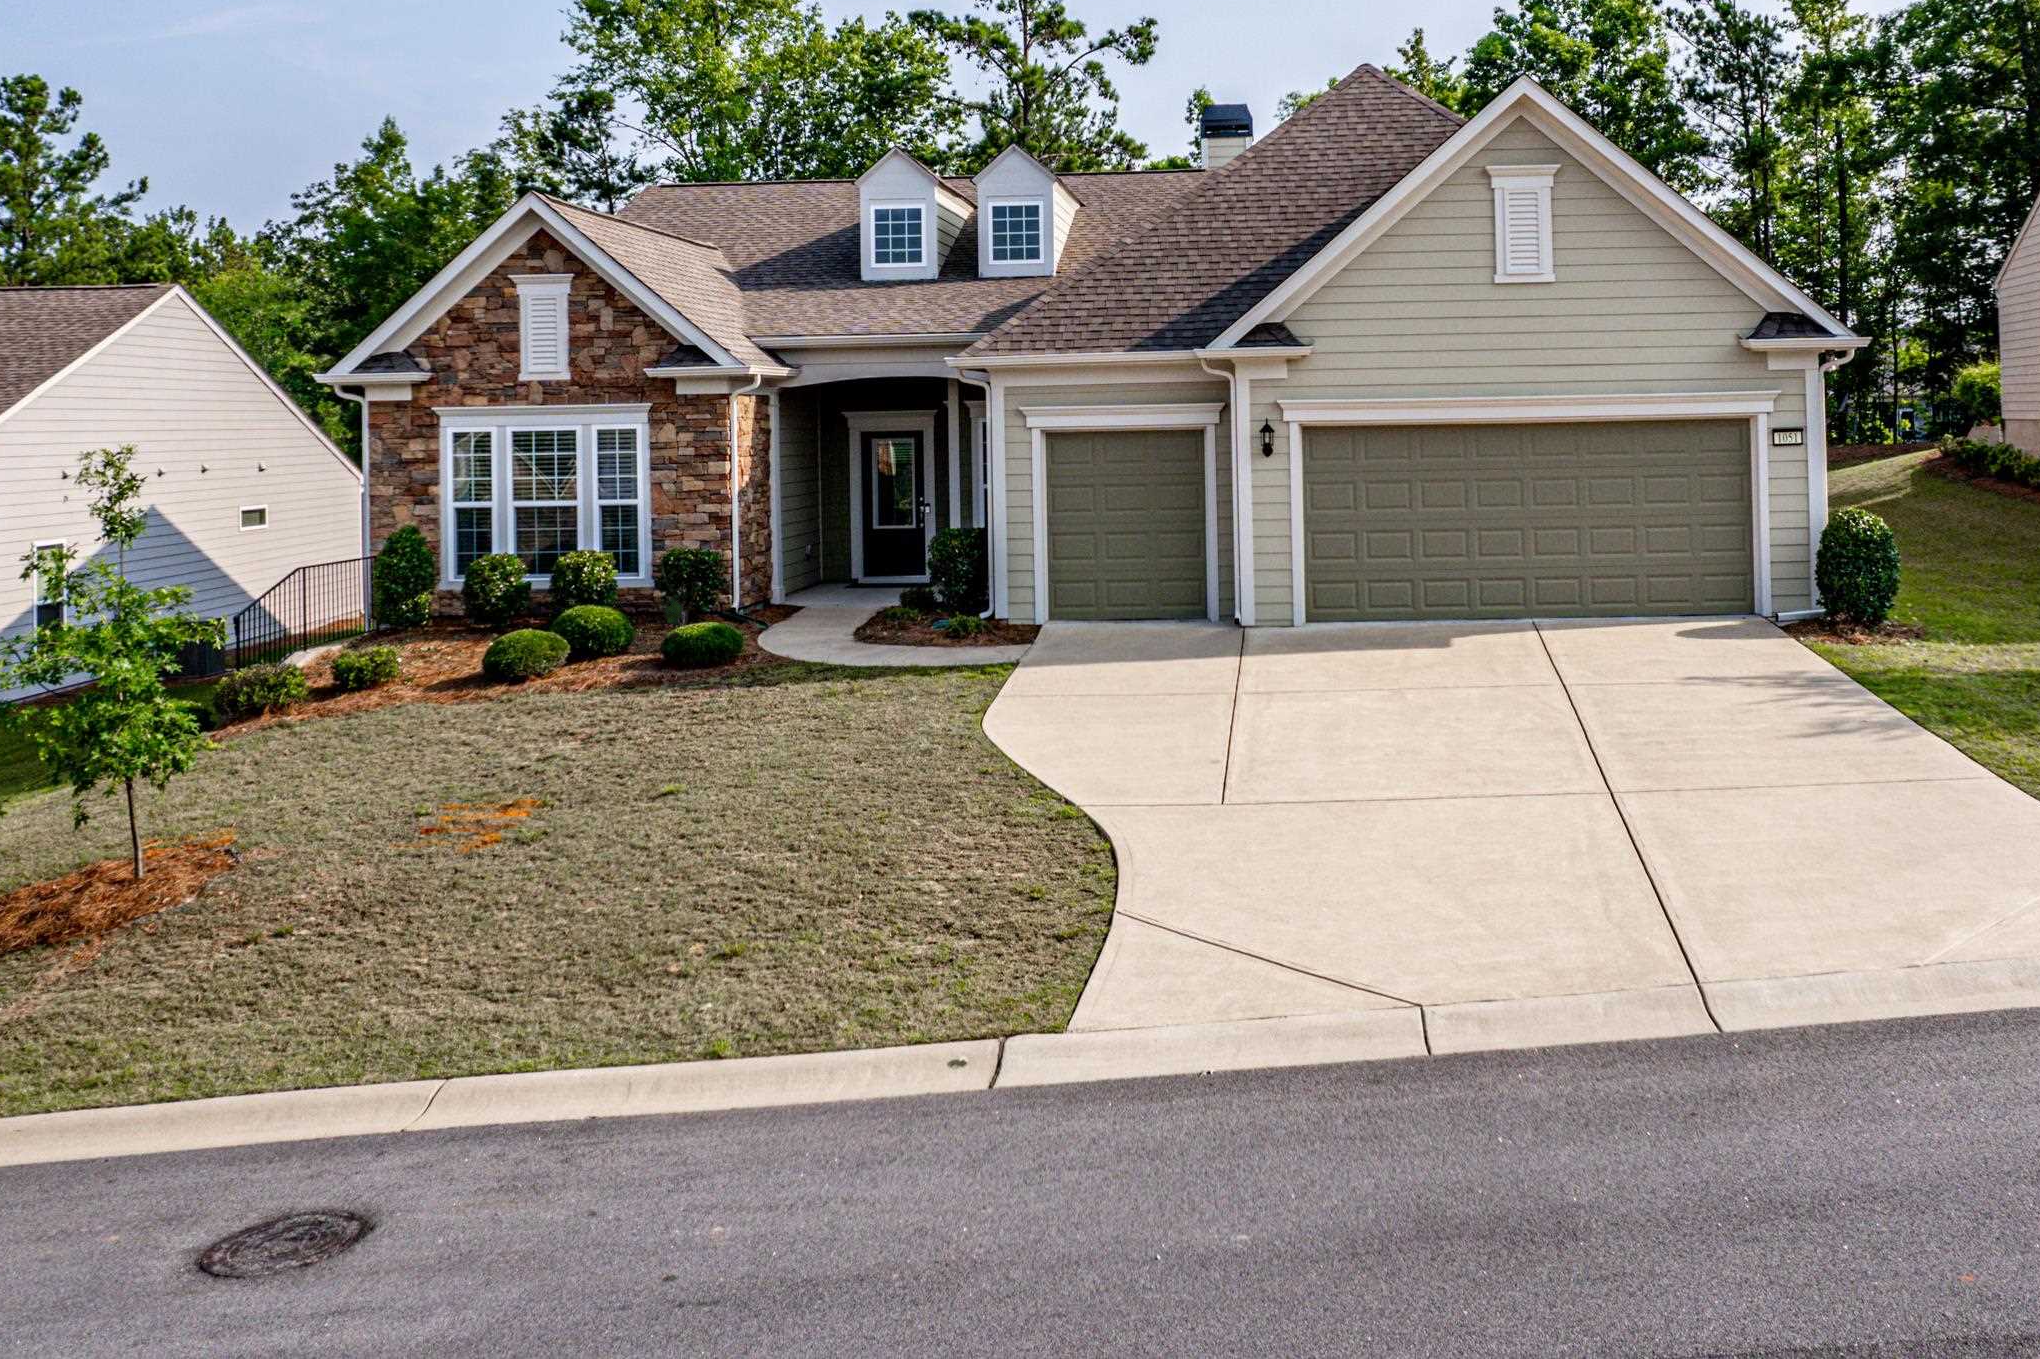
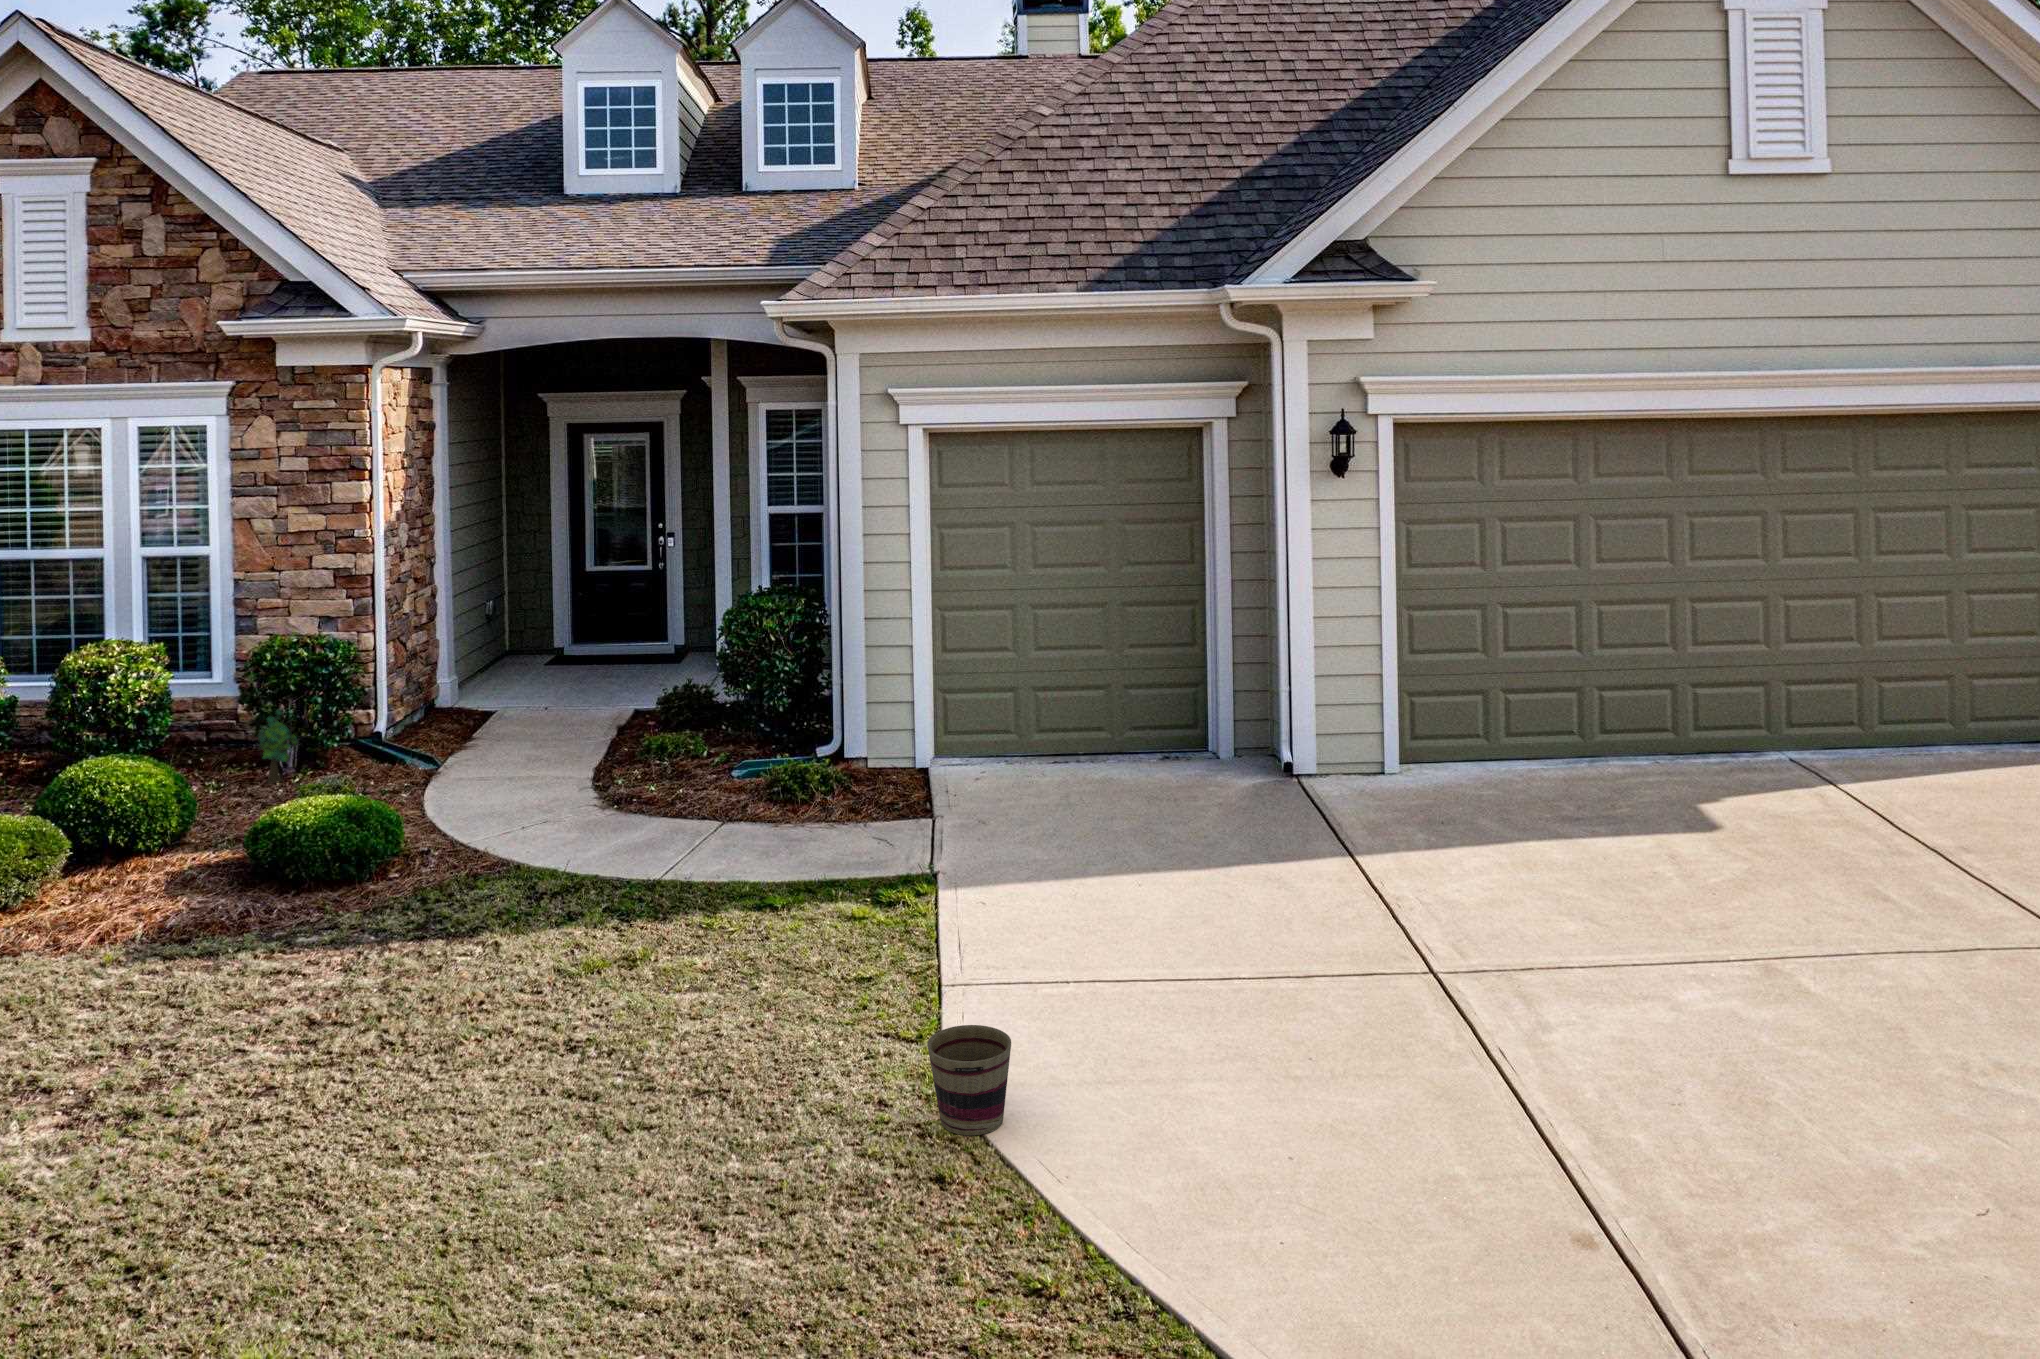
basket: none [946,679,982,717] -> present [927,1025,1011,1135]

